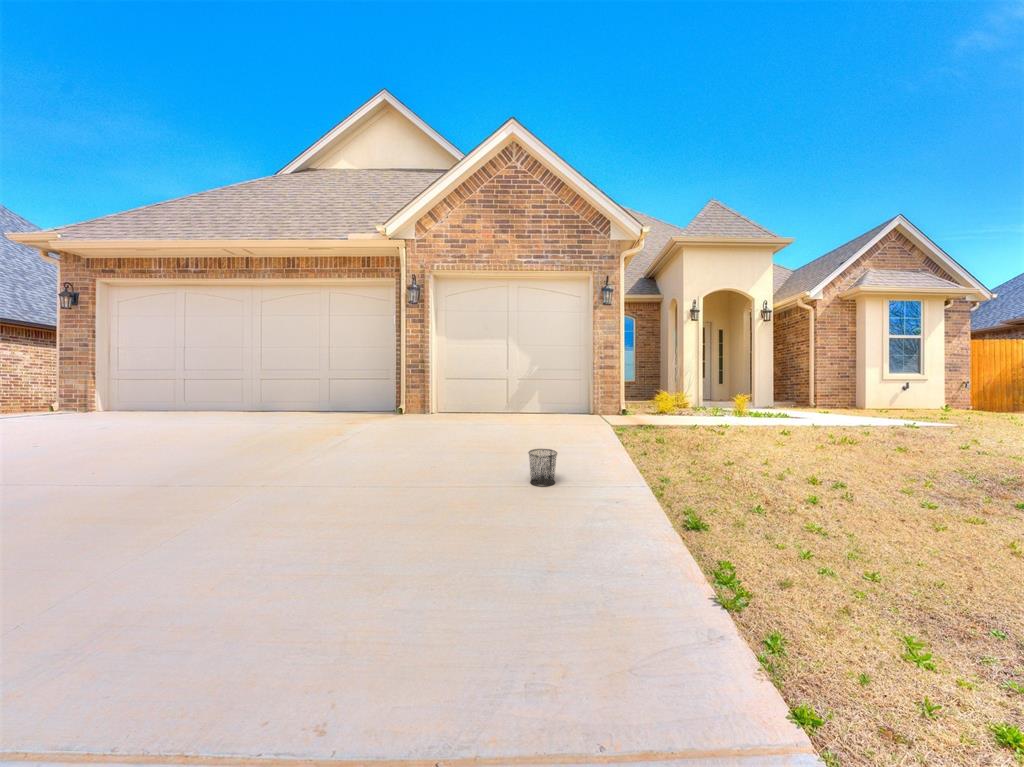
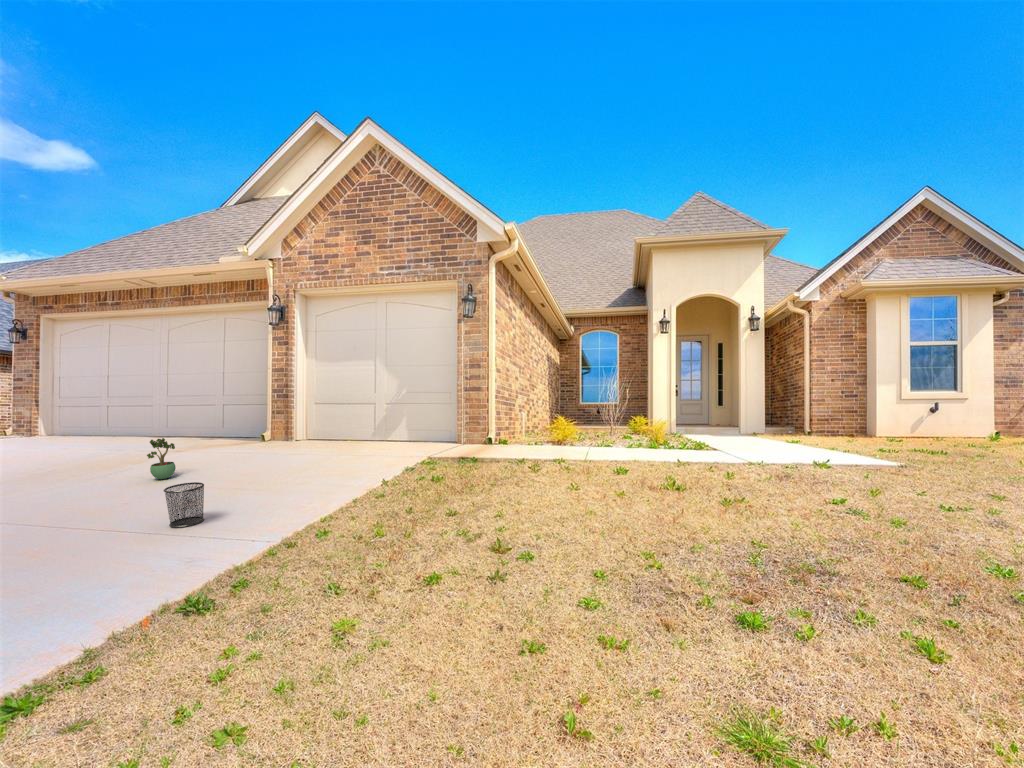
potted plant: none [402,412,428,449] -> present [147,438,176,479]

